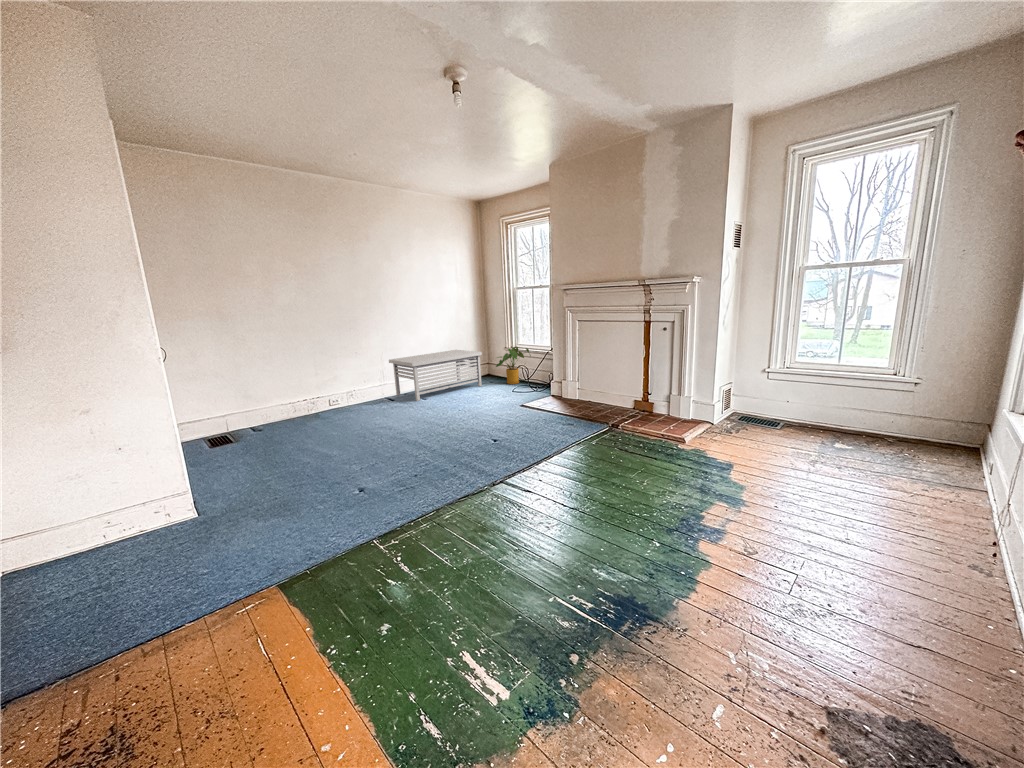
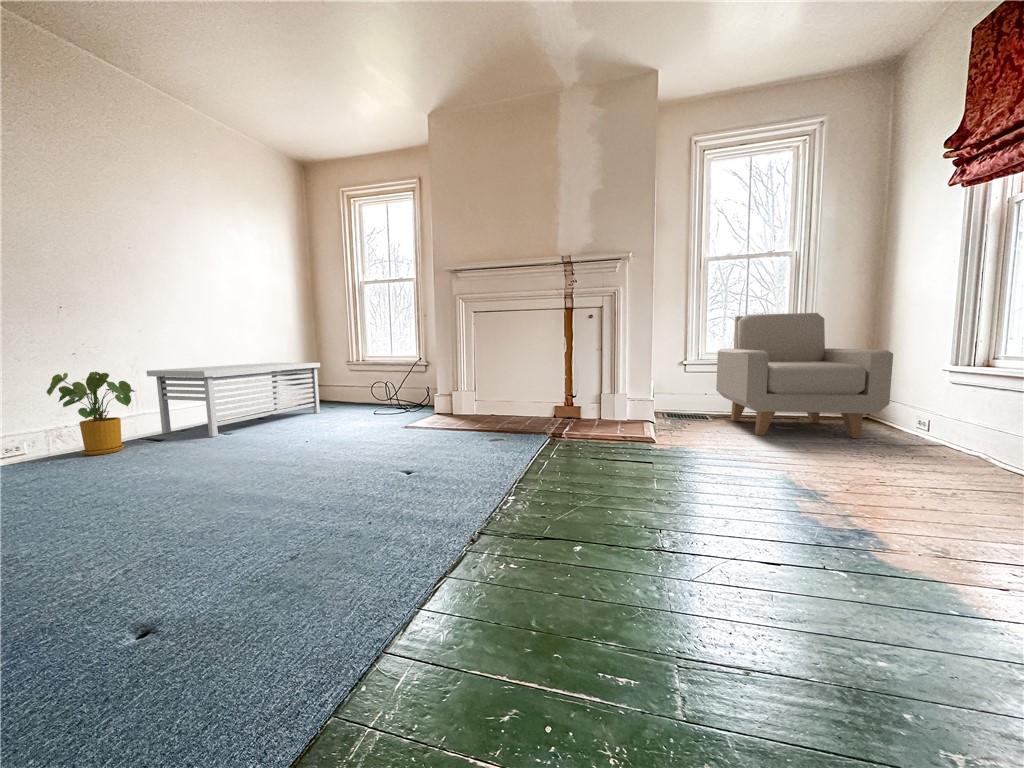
armchair: none [787,329,961,470] -> present [716,313,893,438]
house plant: present [496,347,531,384] -> present [47,371,135,455]

